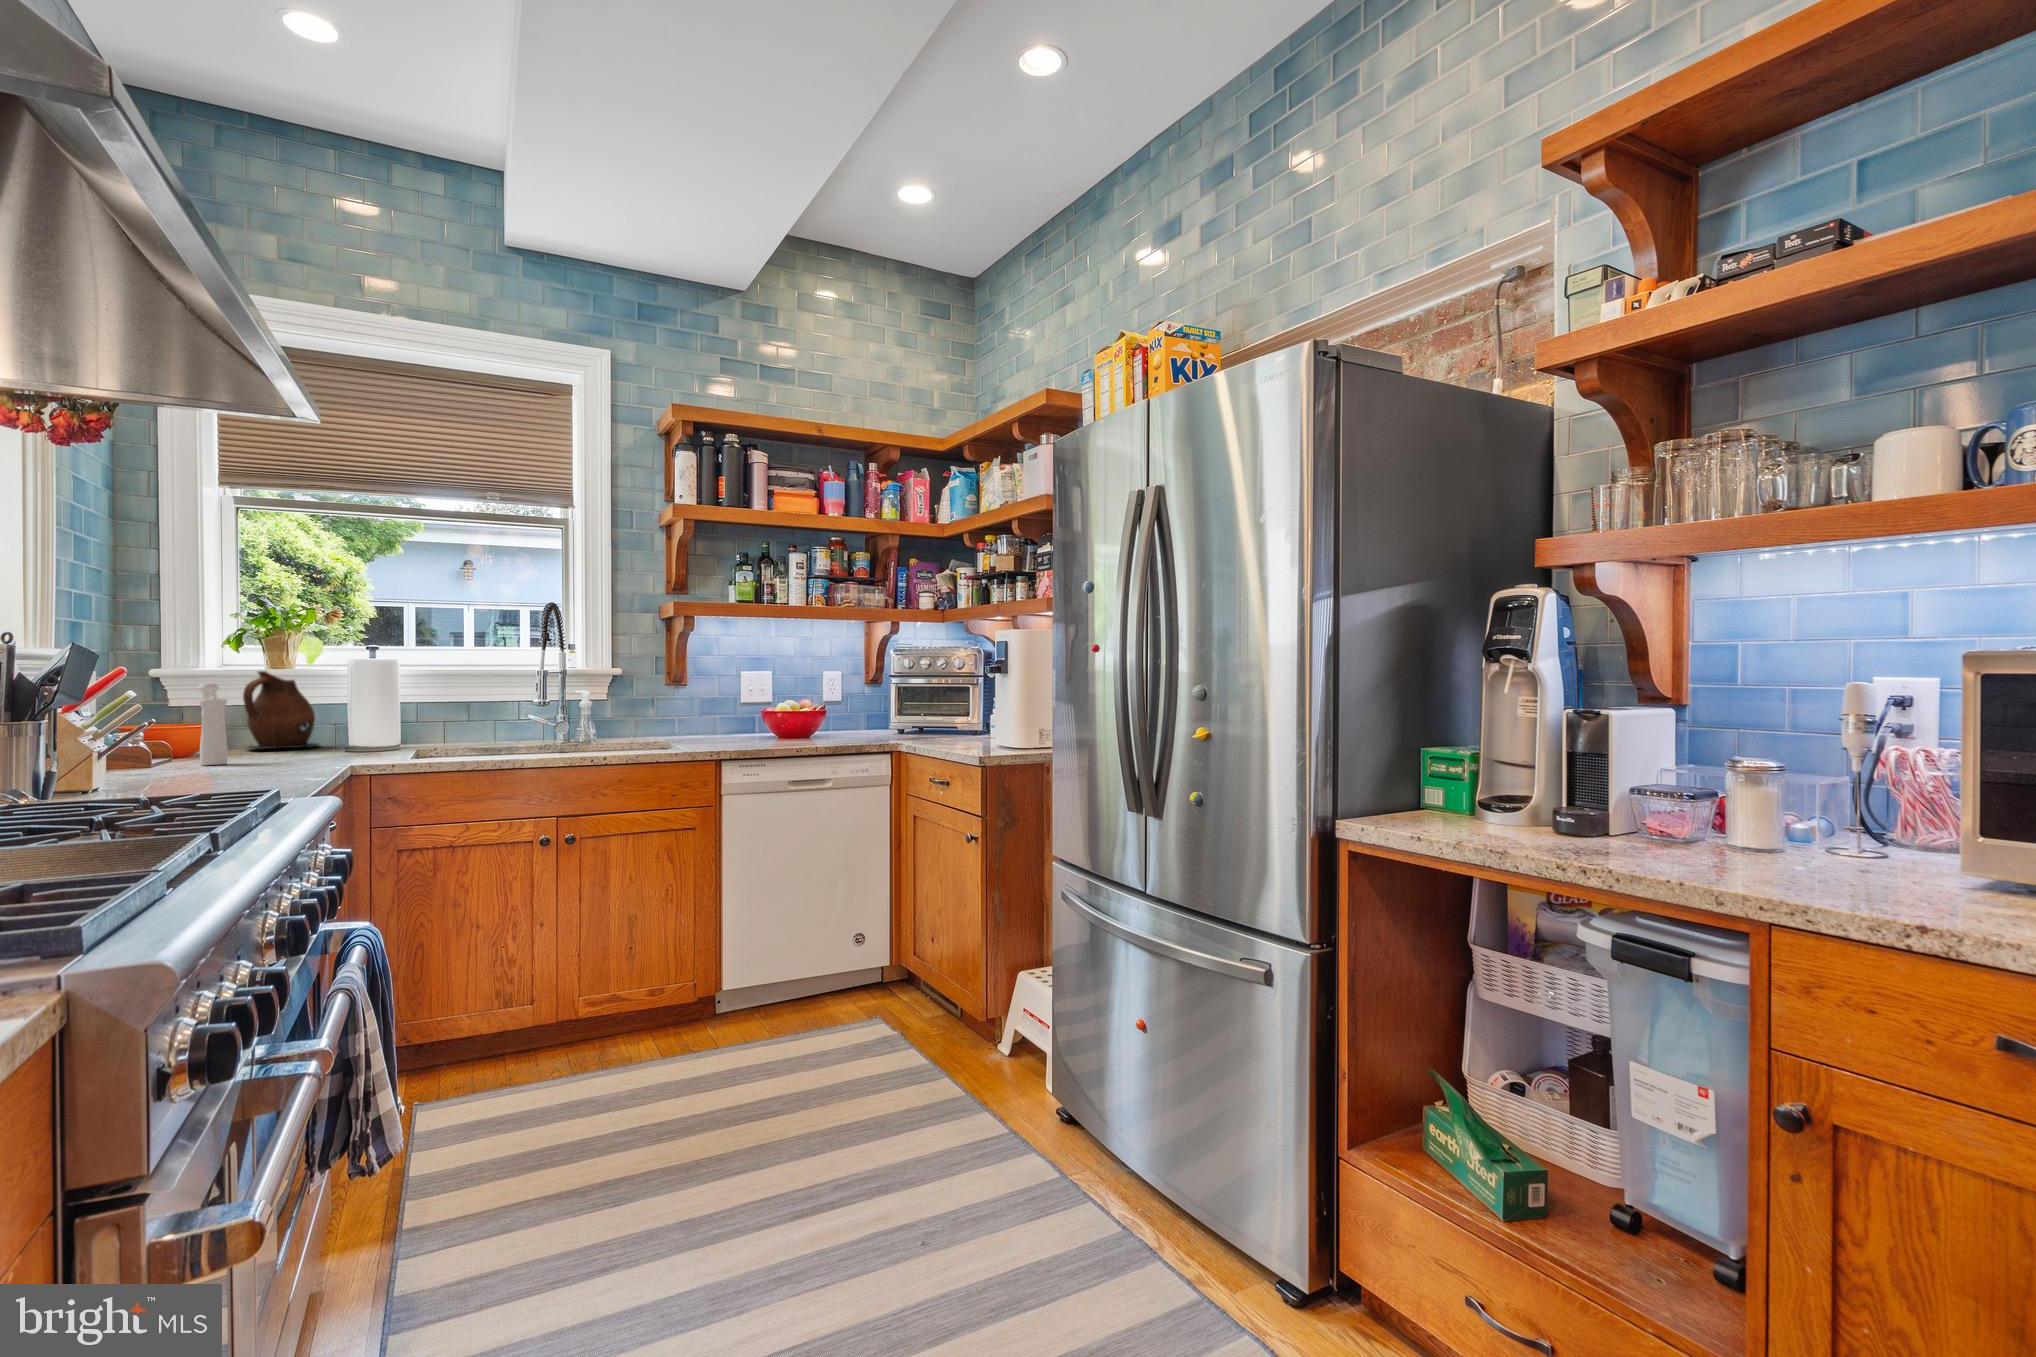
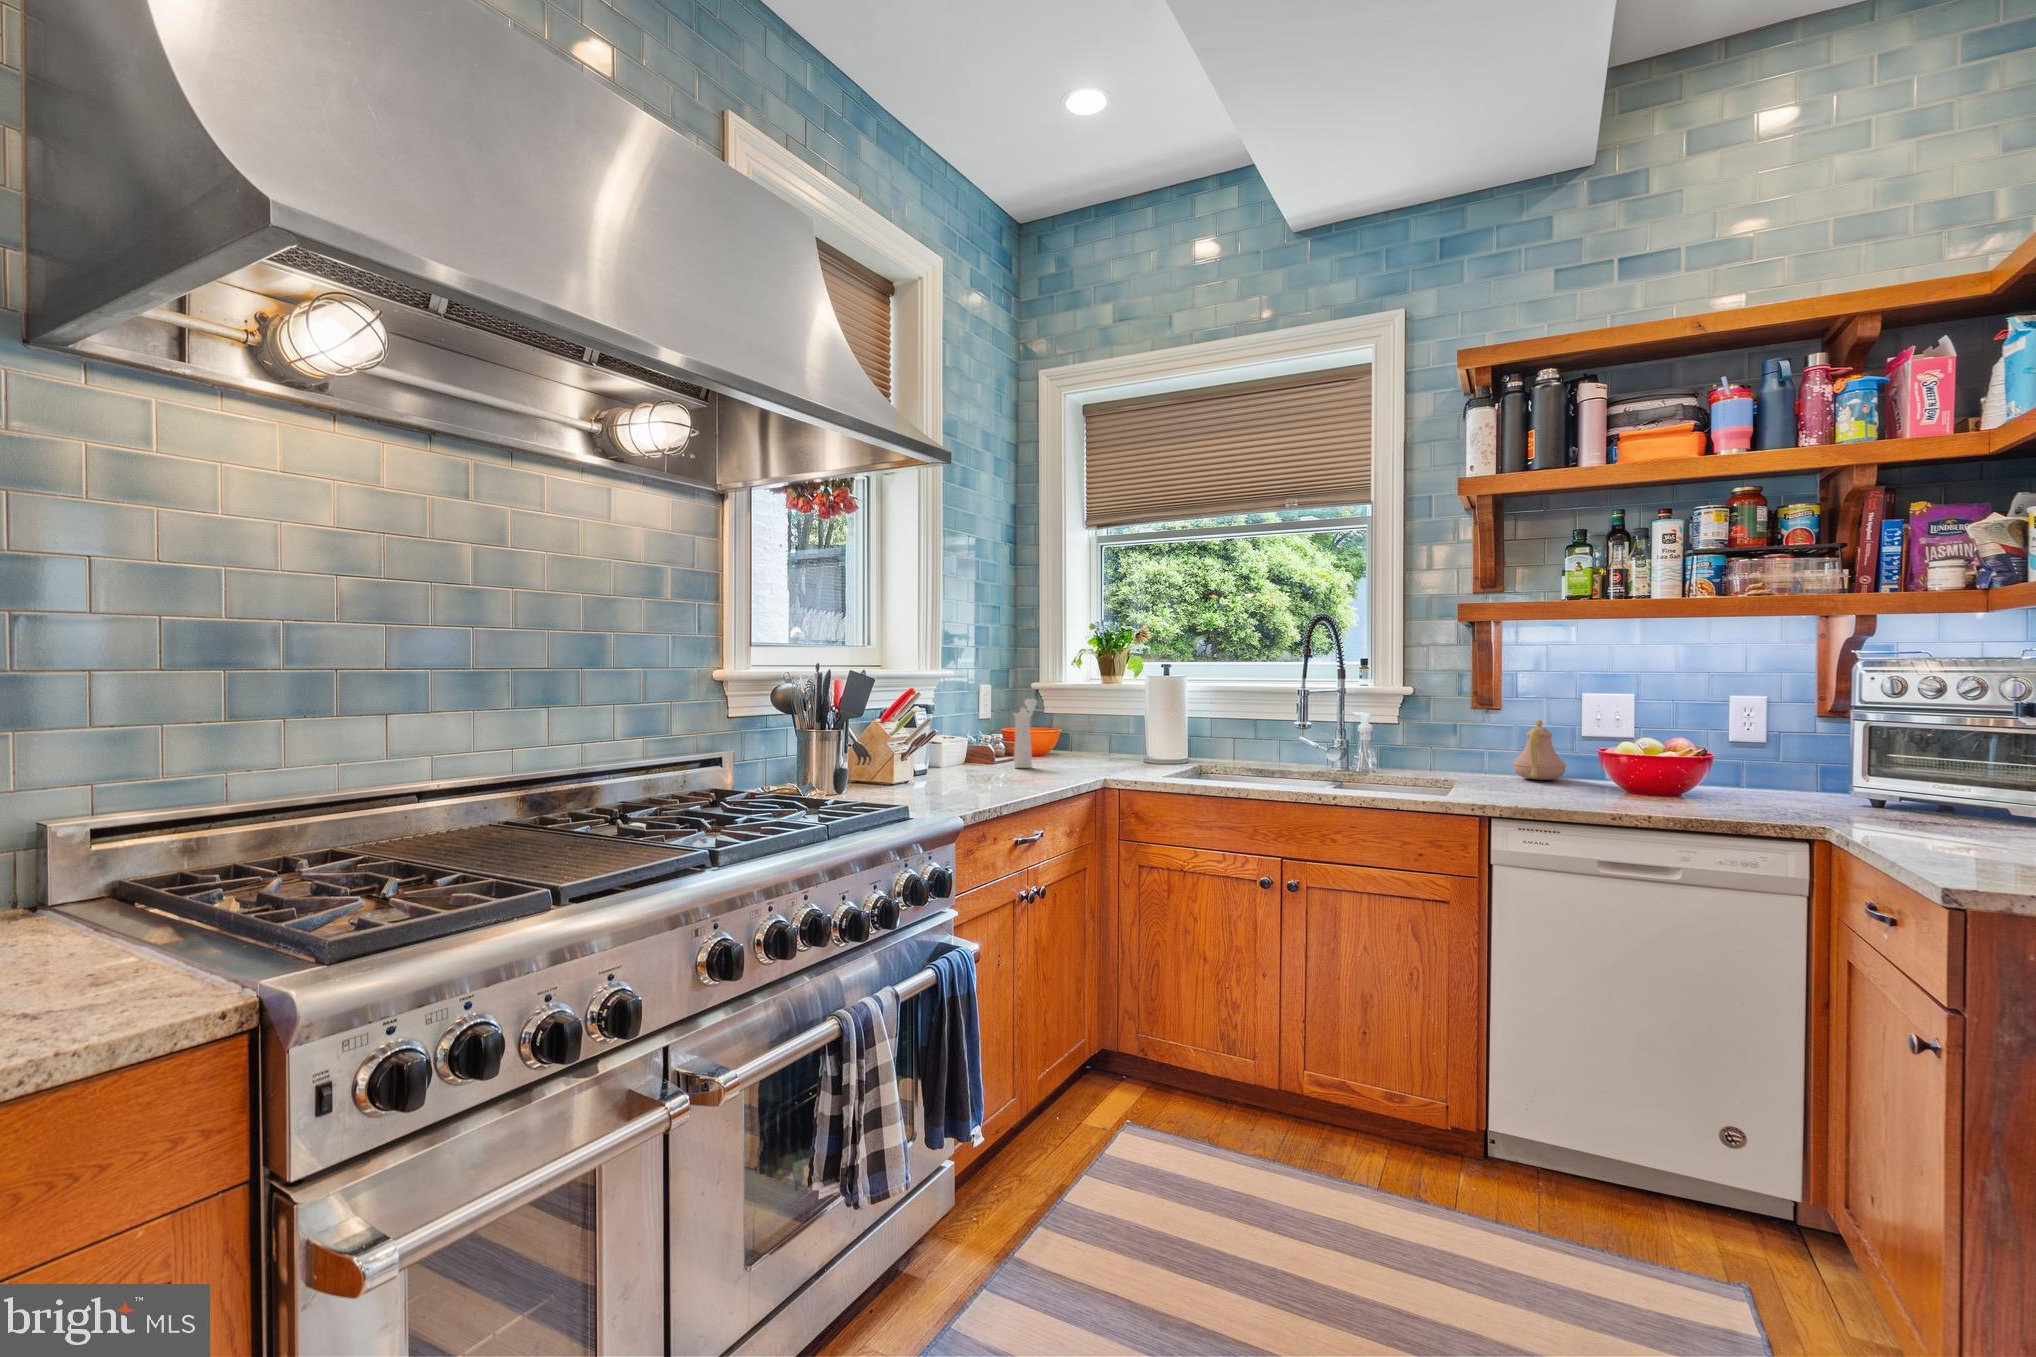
ceramic pitcher: present [243,671,319,750] -> none [1078,687,1140,757]
teapot: none [703,692,739,737] -> present [1513,720,1566,780]

